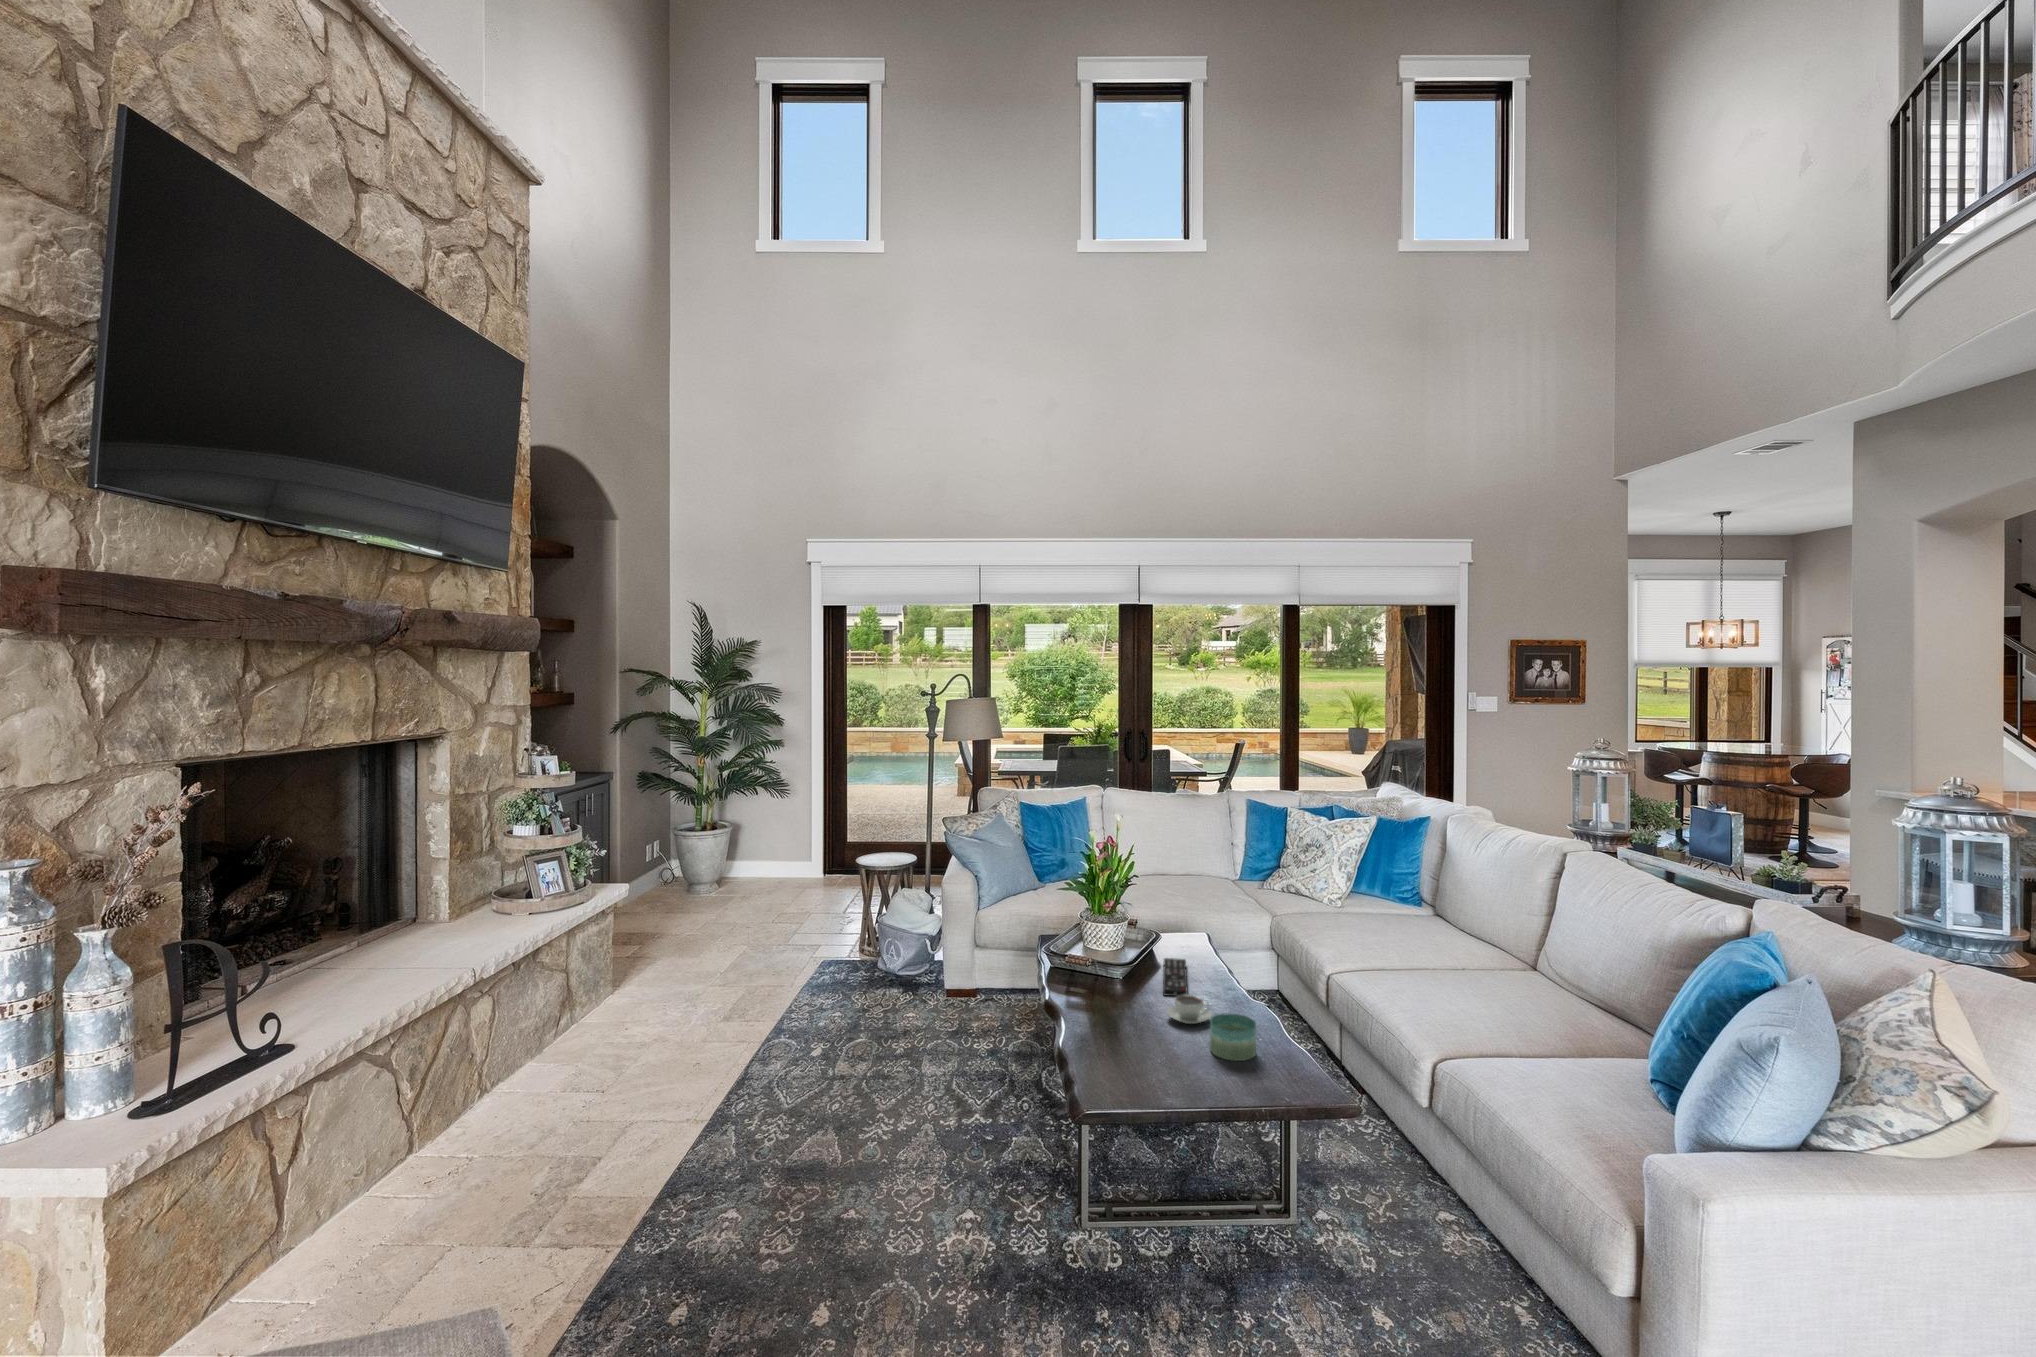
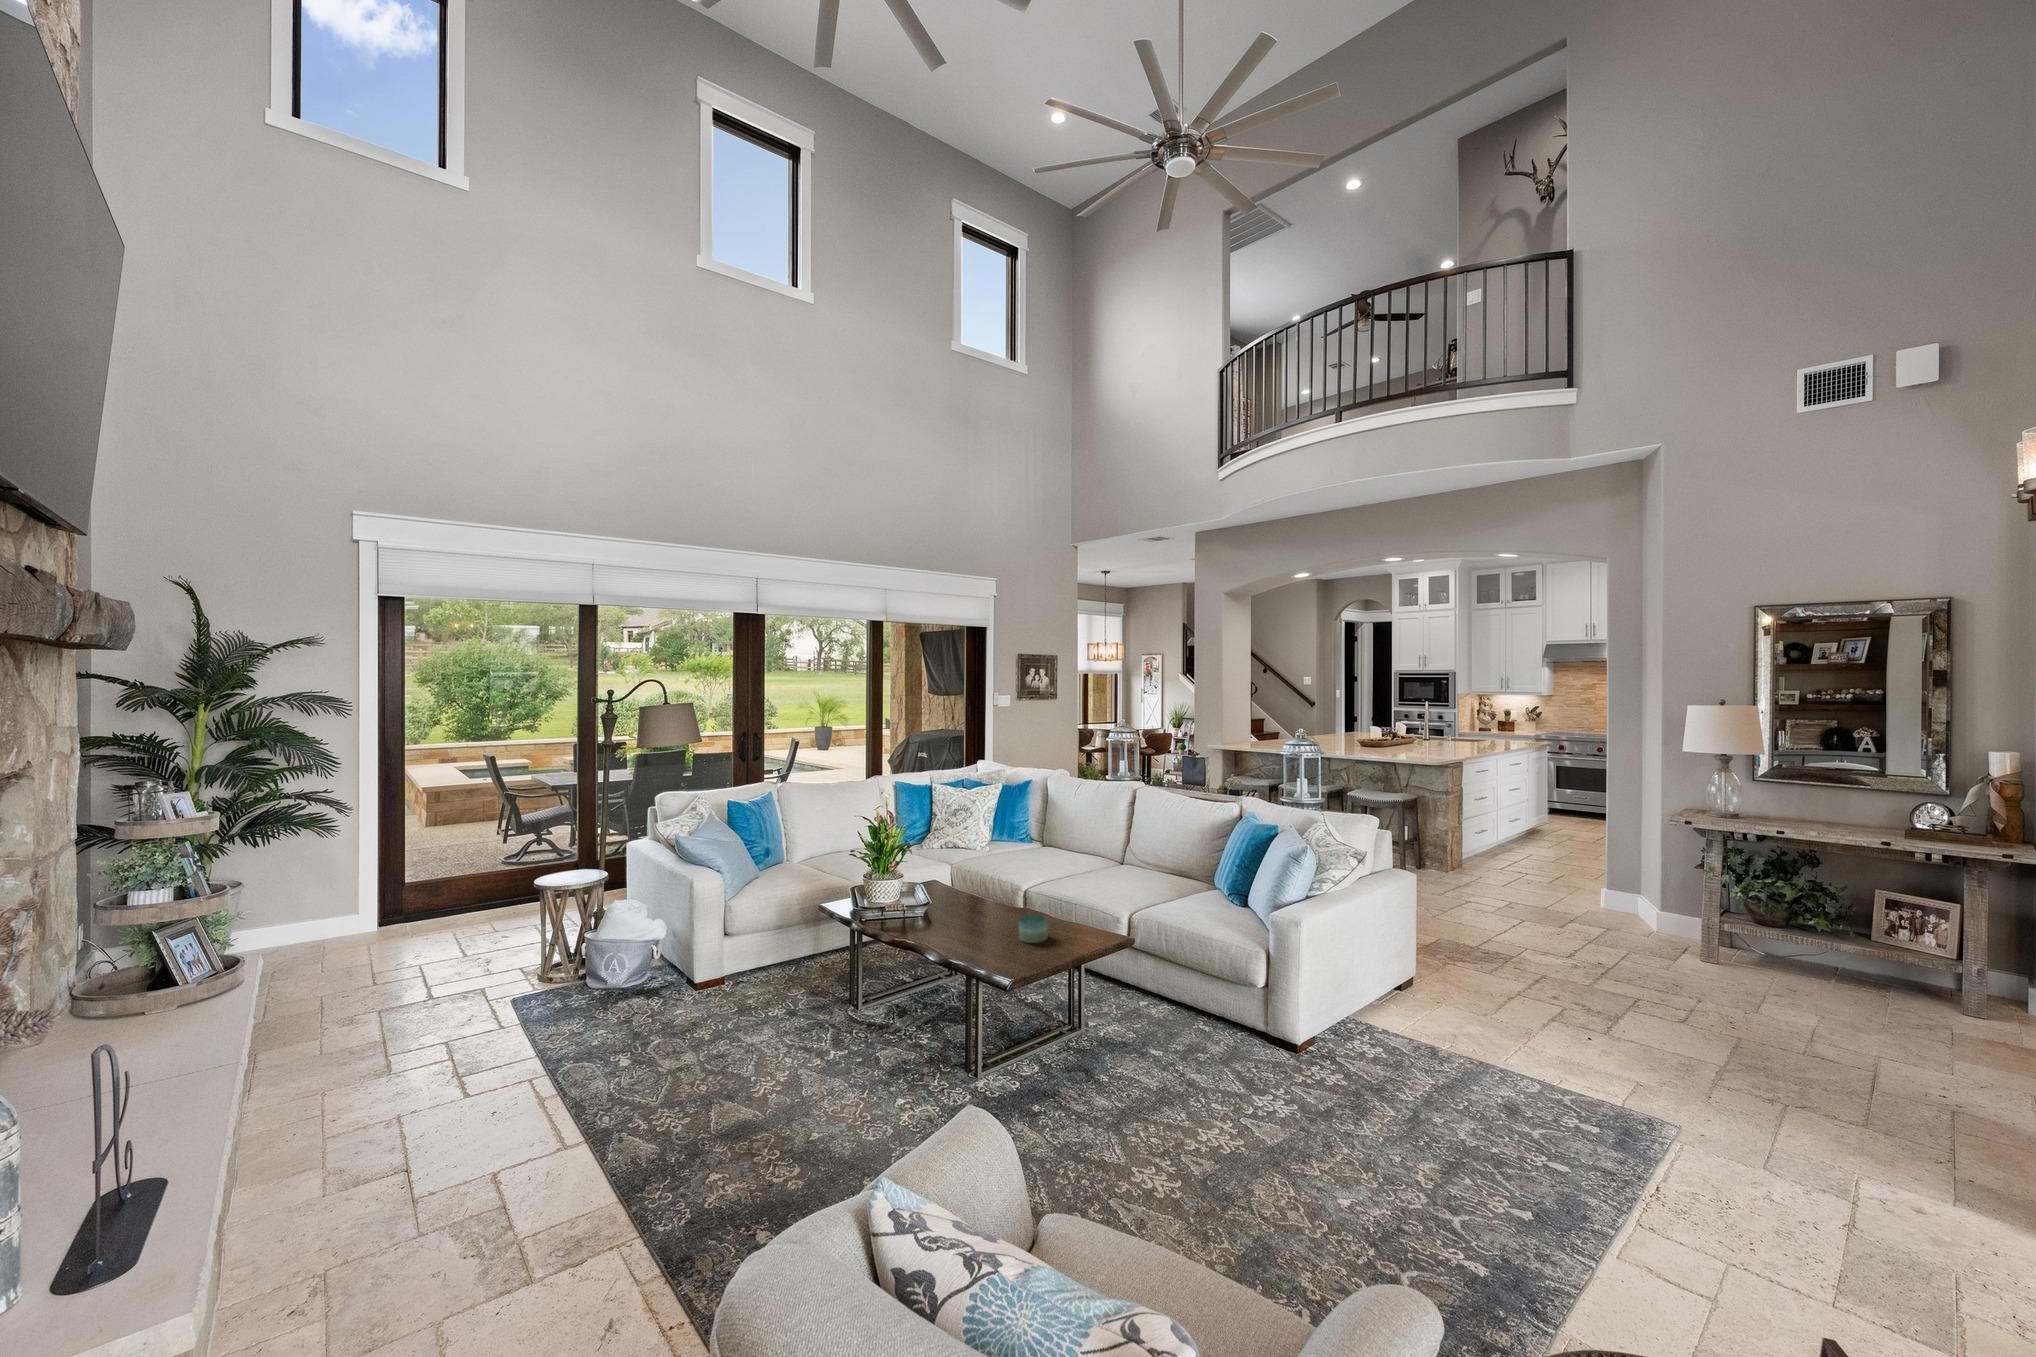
remote control: present [1163,958,1188,996] -> none [928,899,969,922]
coffee cup: present [1167,995,1211,1024] -> none [973,914,1002,932]

